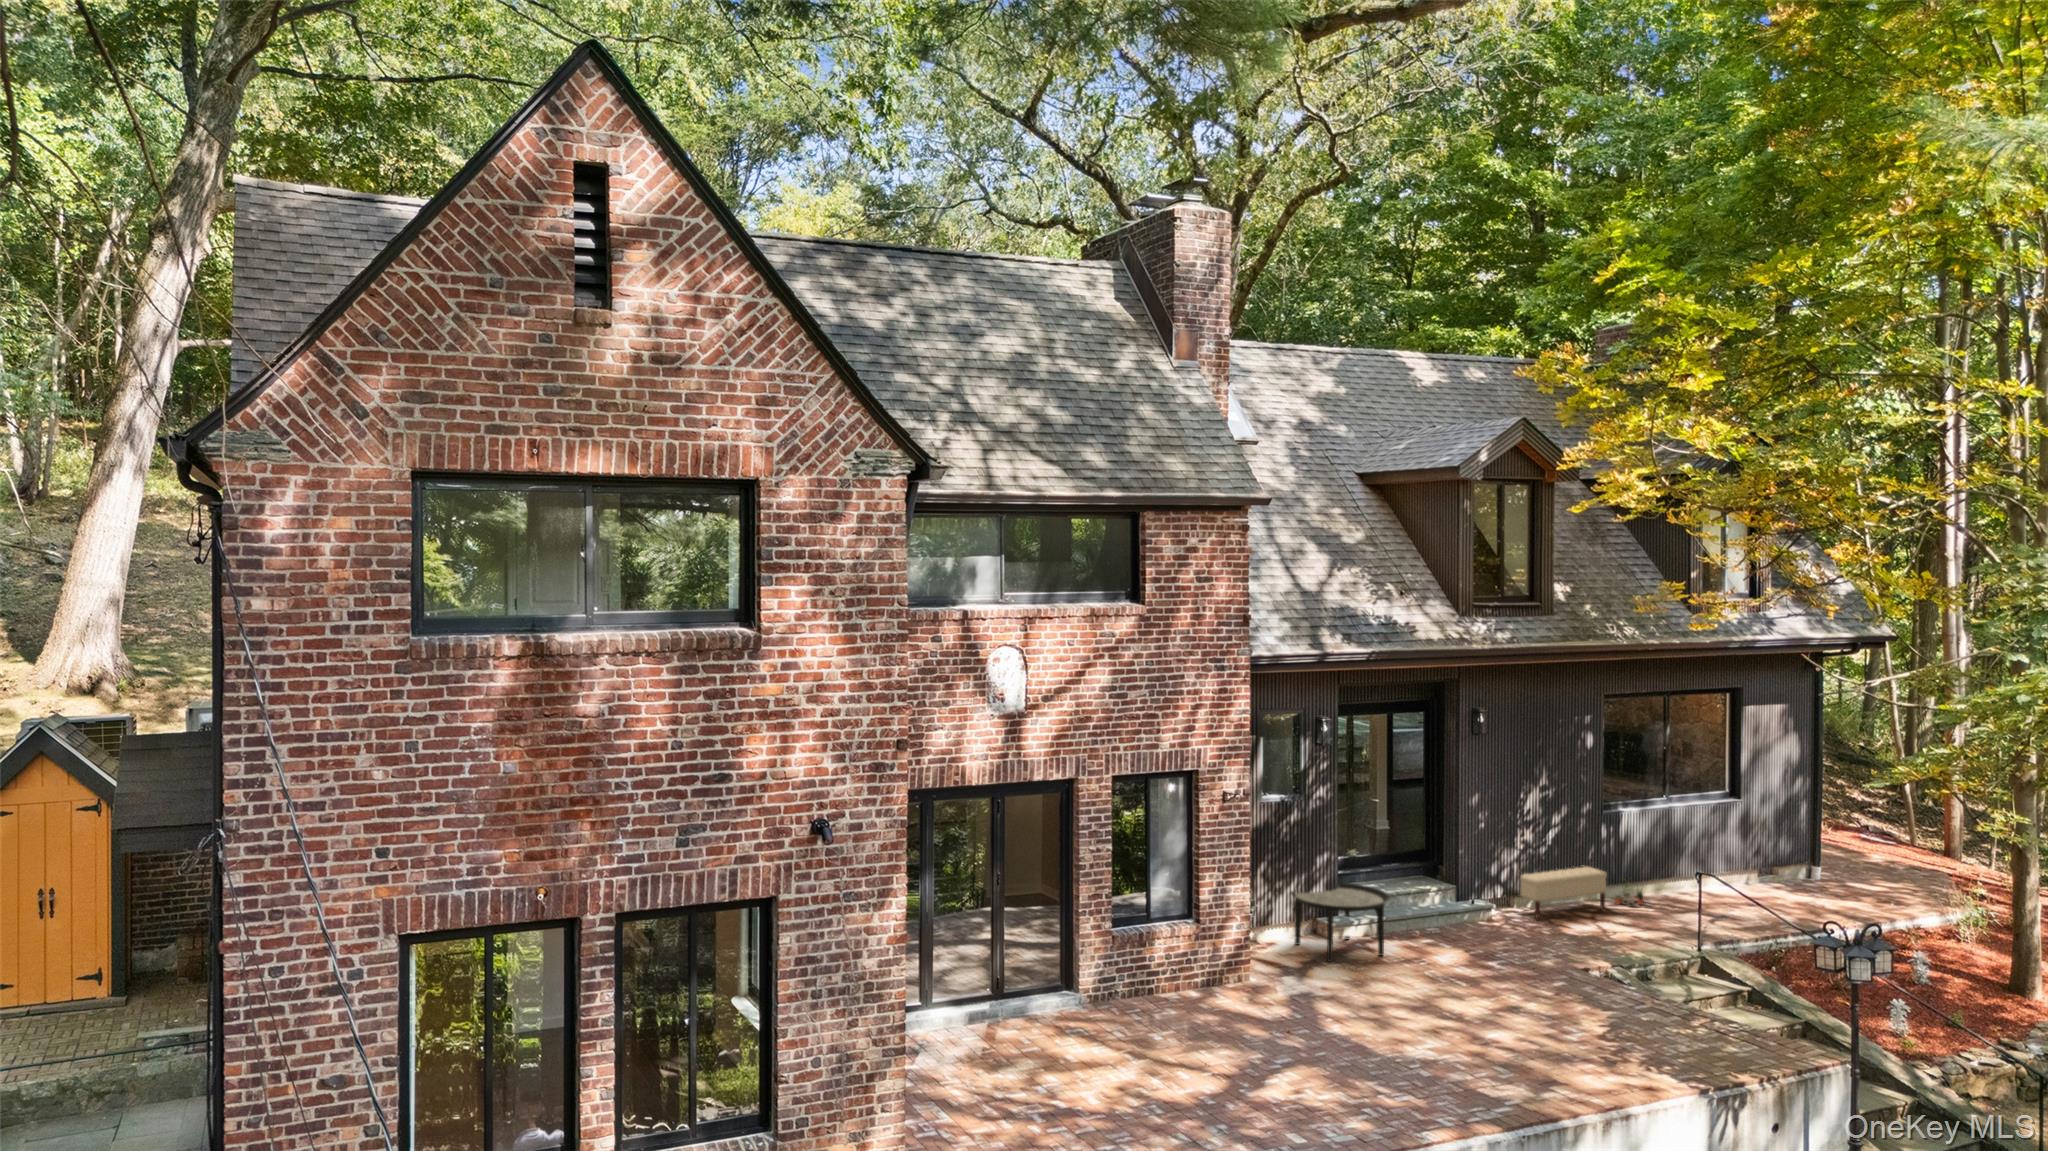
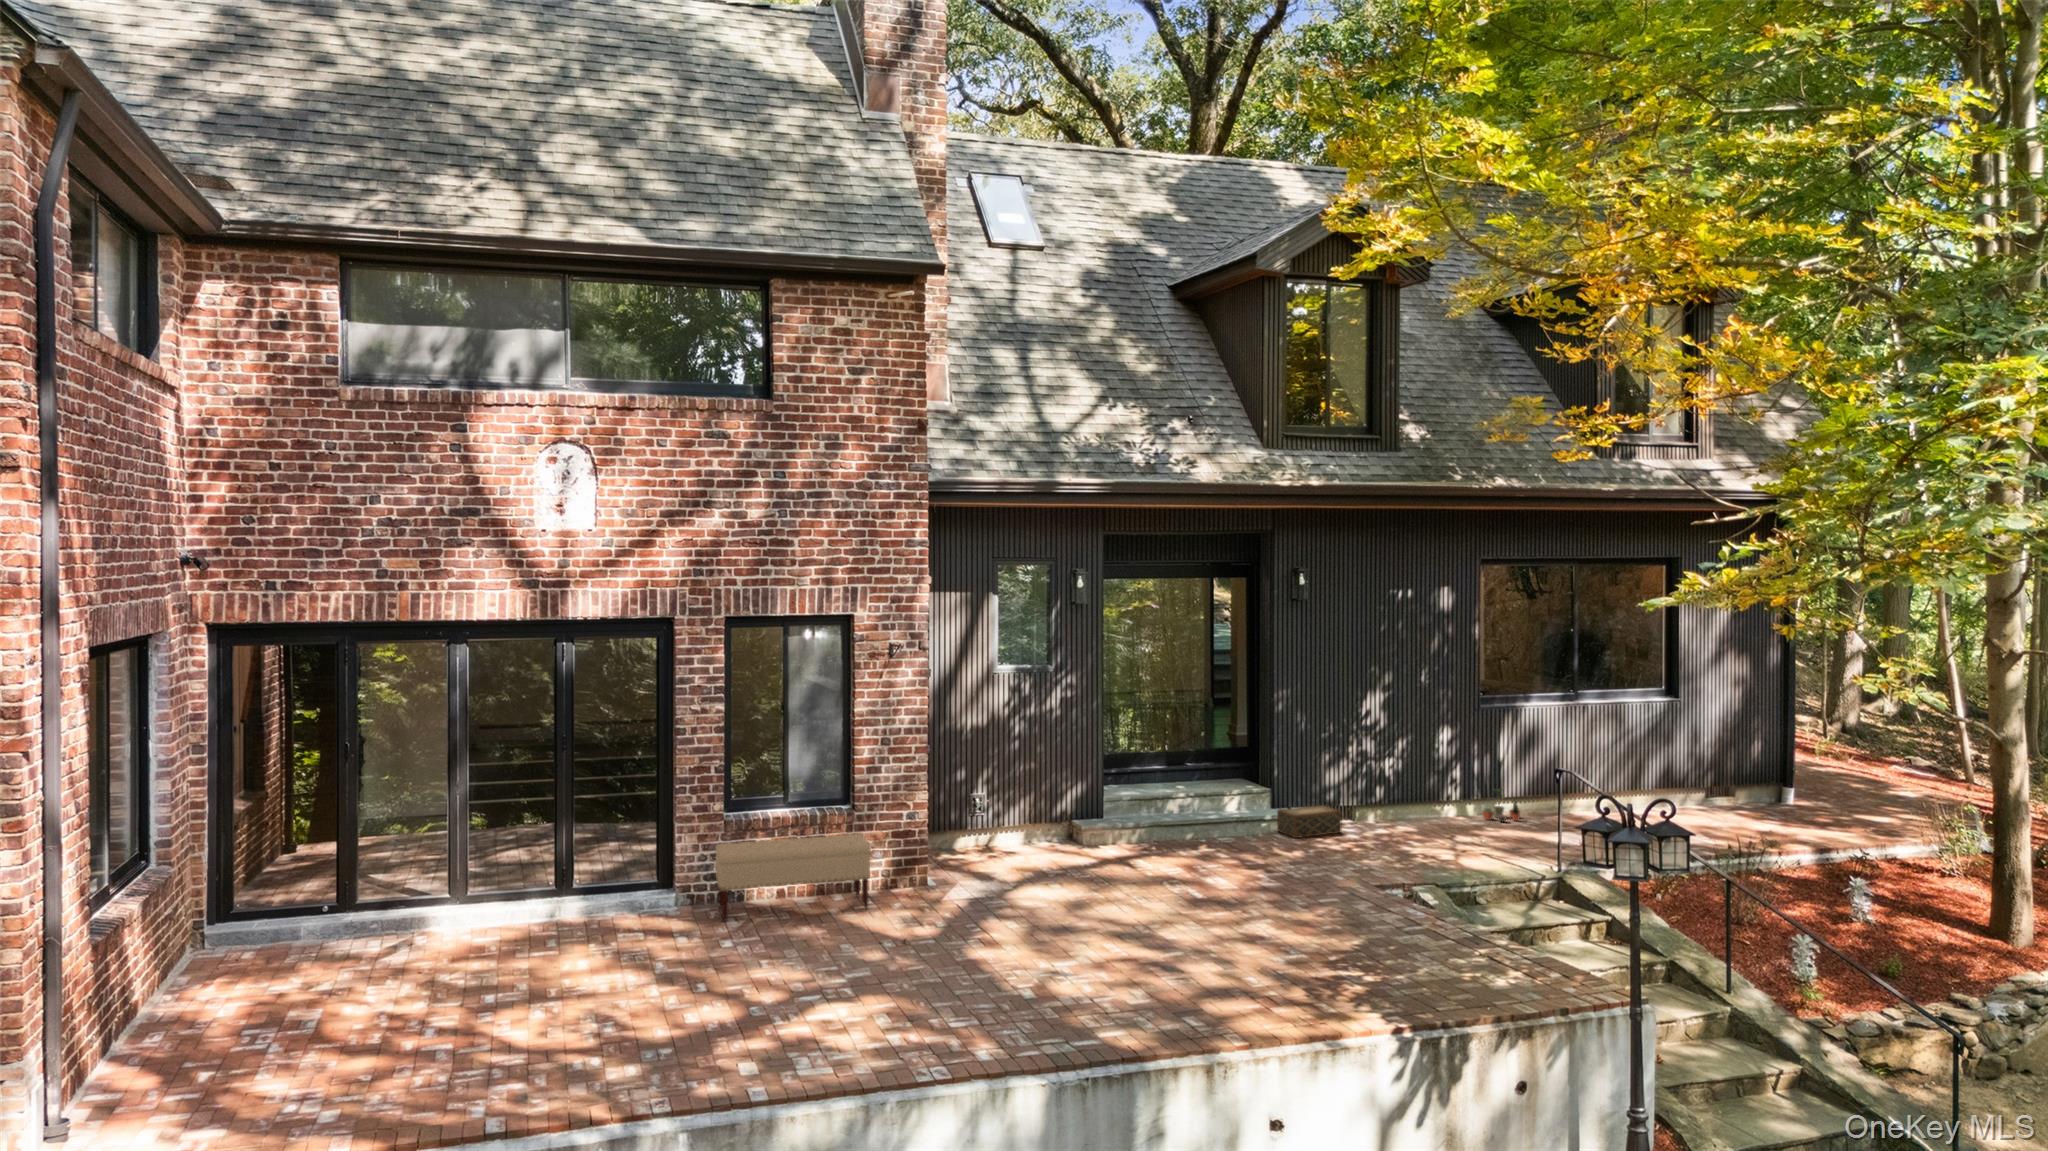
bench: present [1520,867,1607,920] -> present [715,834,871,921]
round table: present [1291,882,1389,962] -> none [1020,776,1142,870]
woven basket: none [1467,897,1518,926] -> present [1277,805,1342,838]

